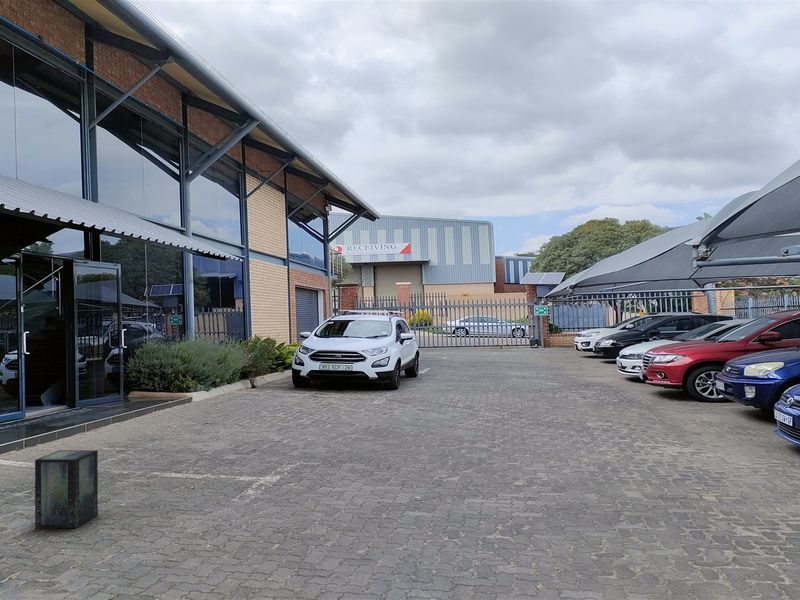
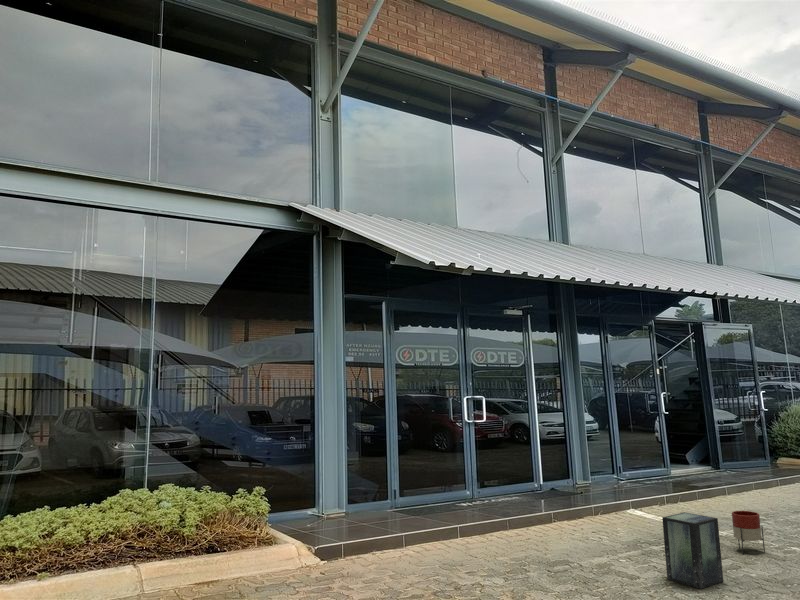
planter: none [104,440,133,484] -> present [732,511,765,555]

